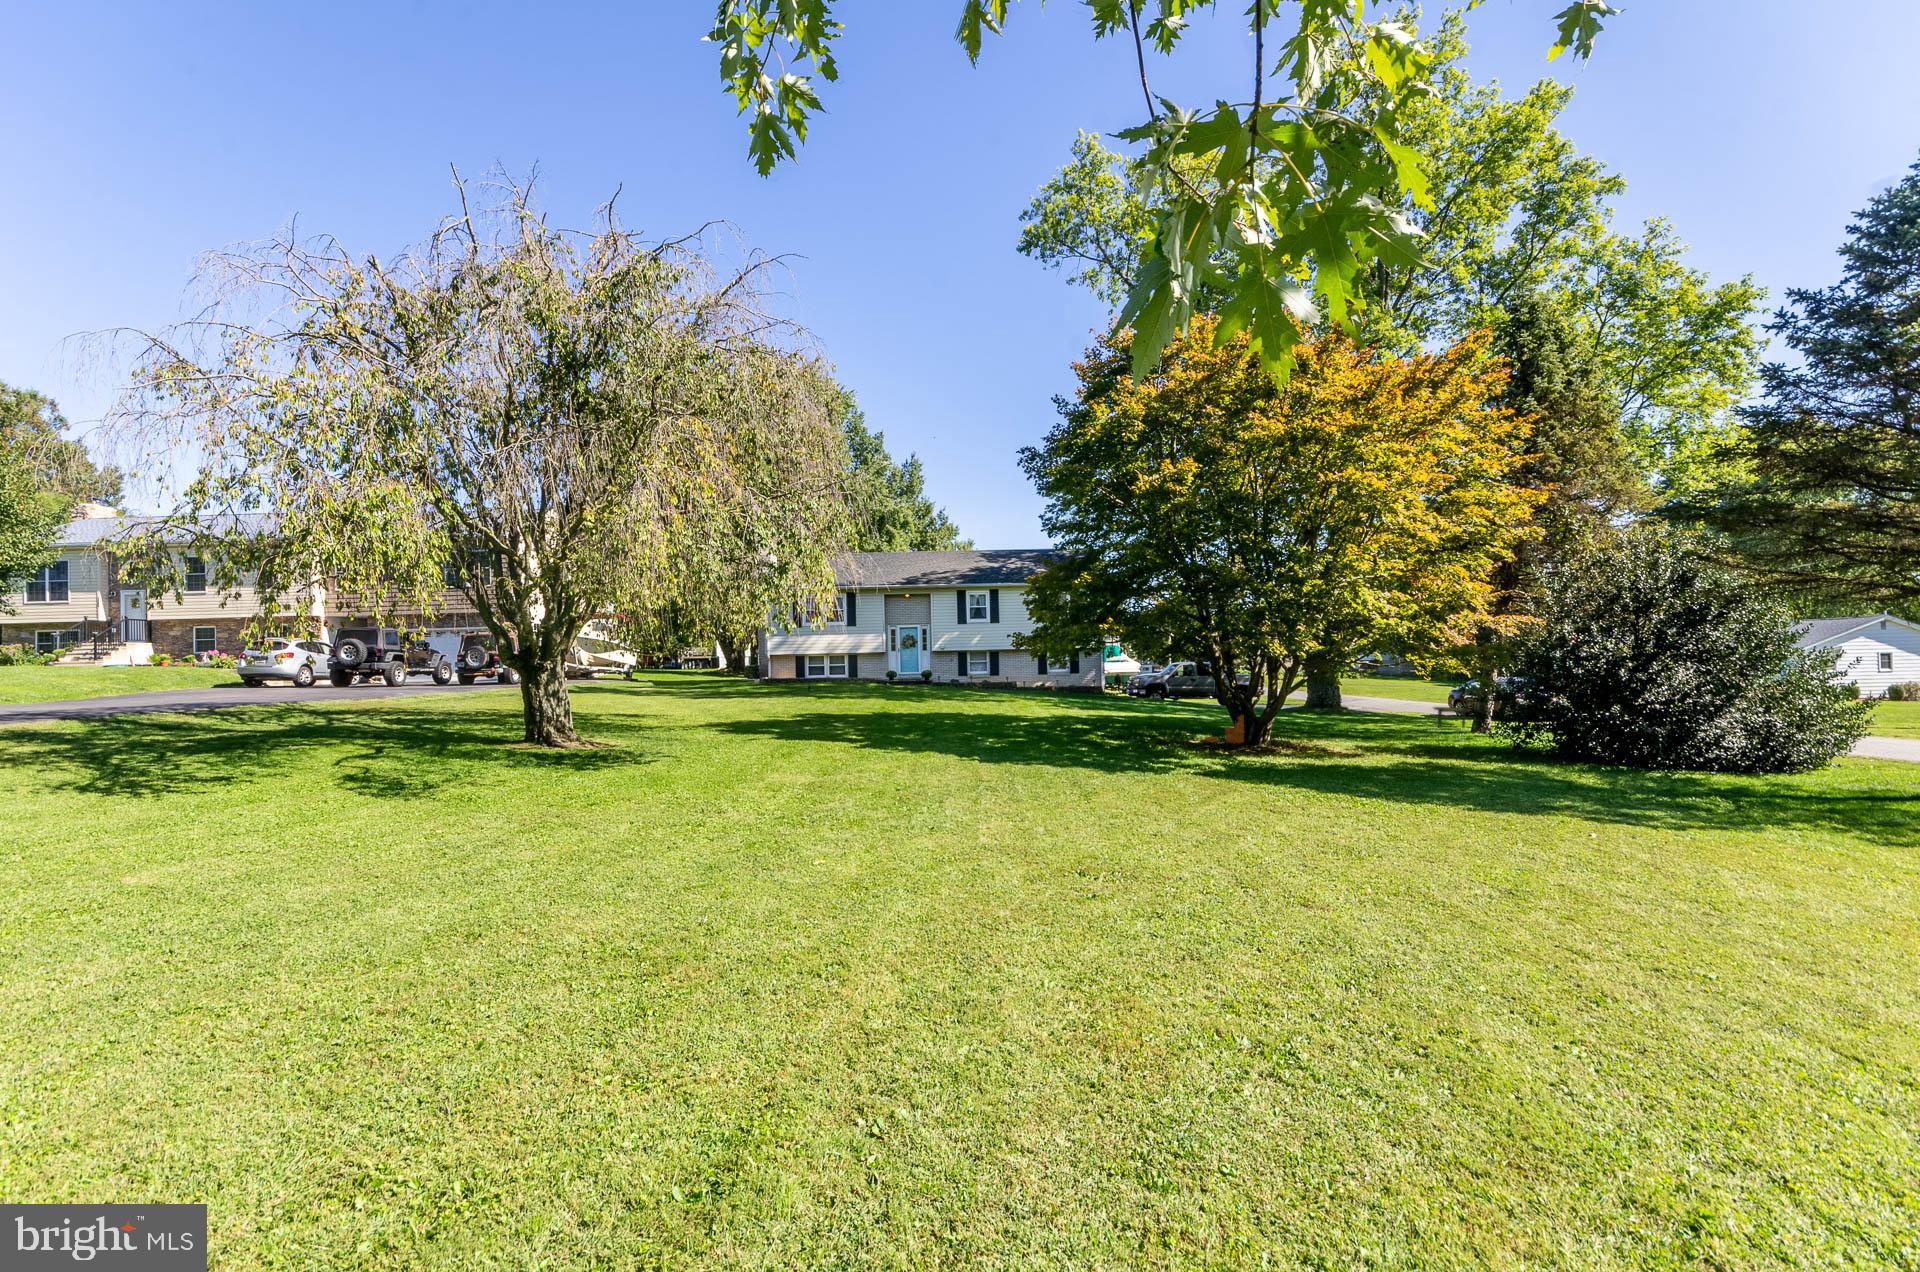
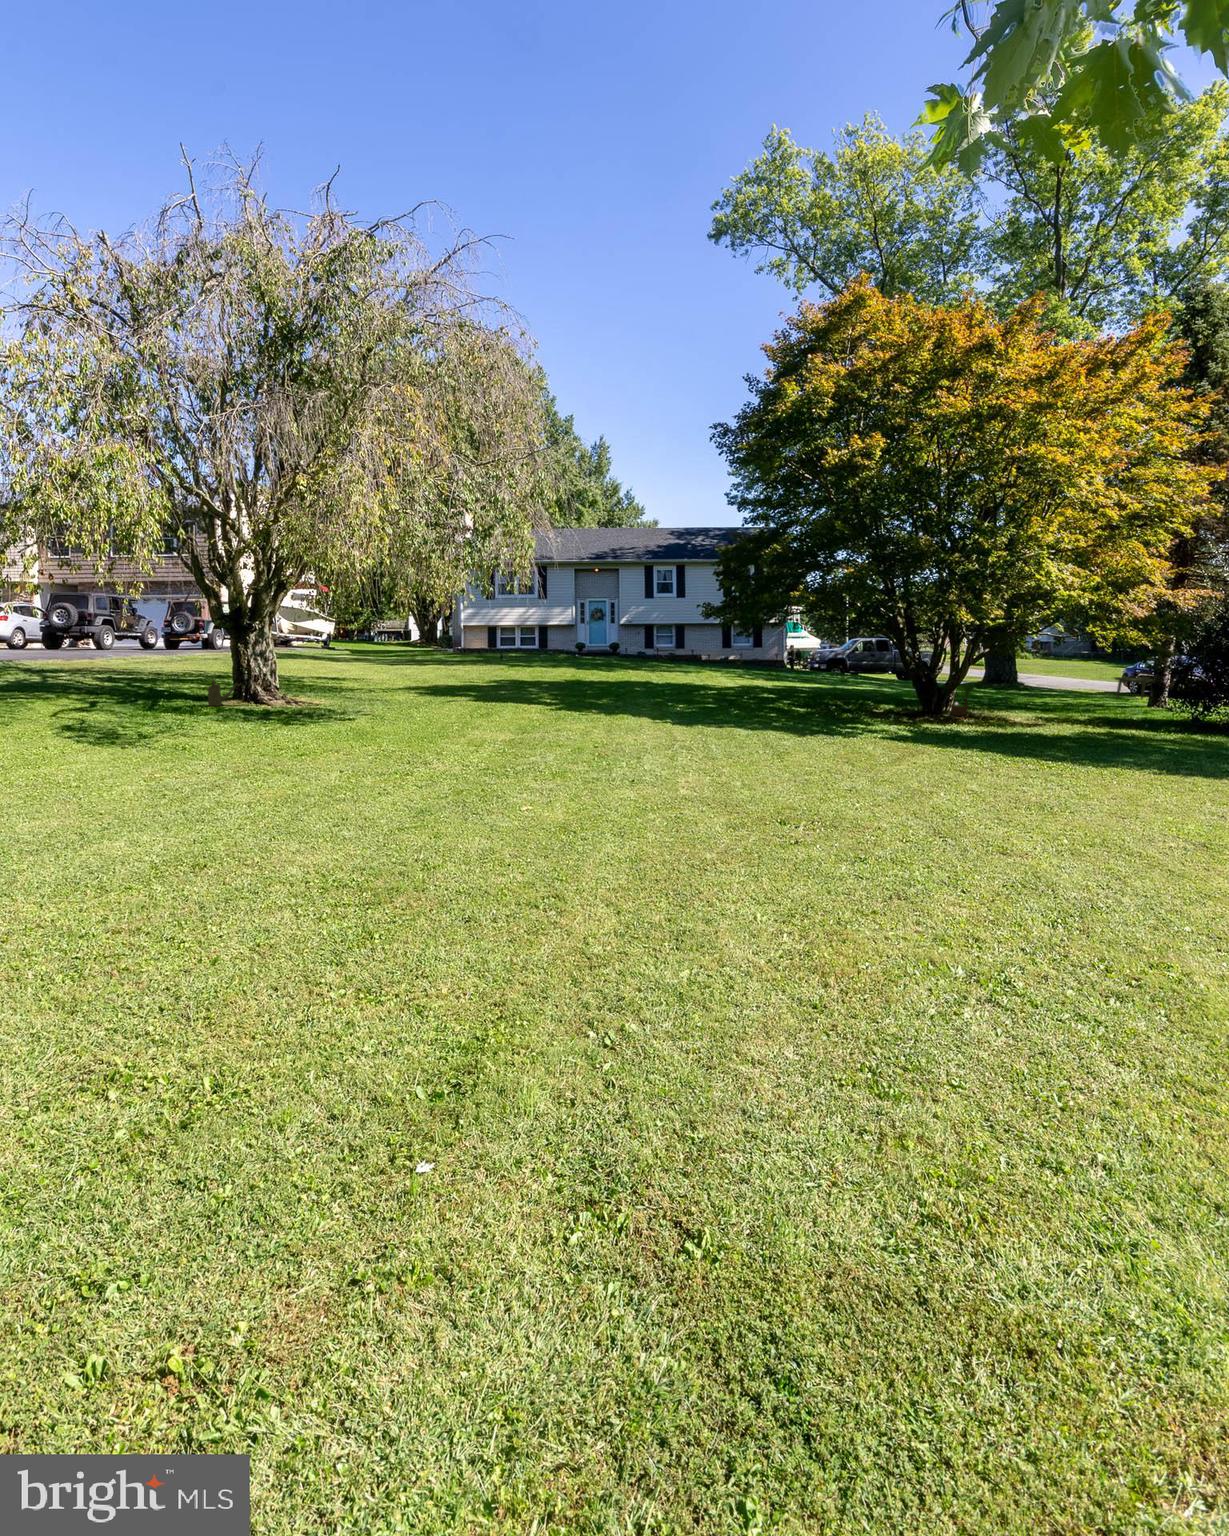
potted tree: none [1268,714,1291,751] -> present [951,684,975,716]
lounge chair: present [1205,715,1244,750] -> none [885,679,930,715]
watering can: none [495,721,533,750] -> present [208,679,237,706]

